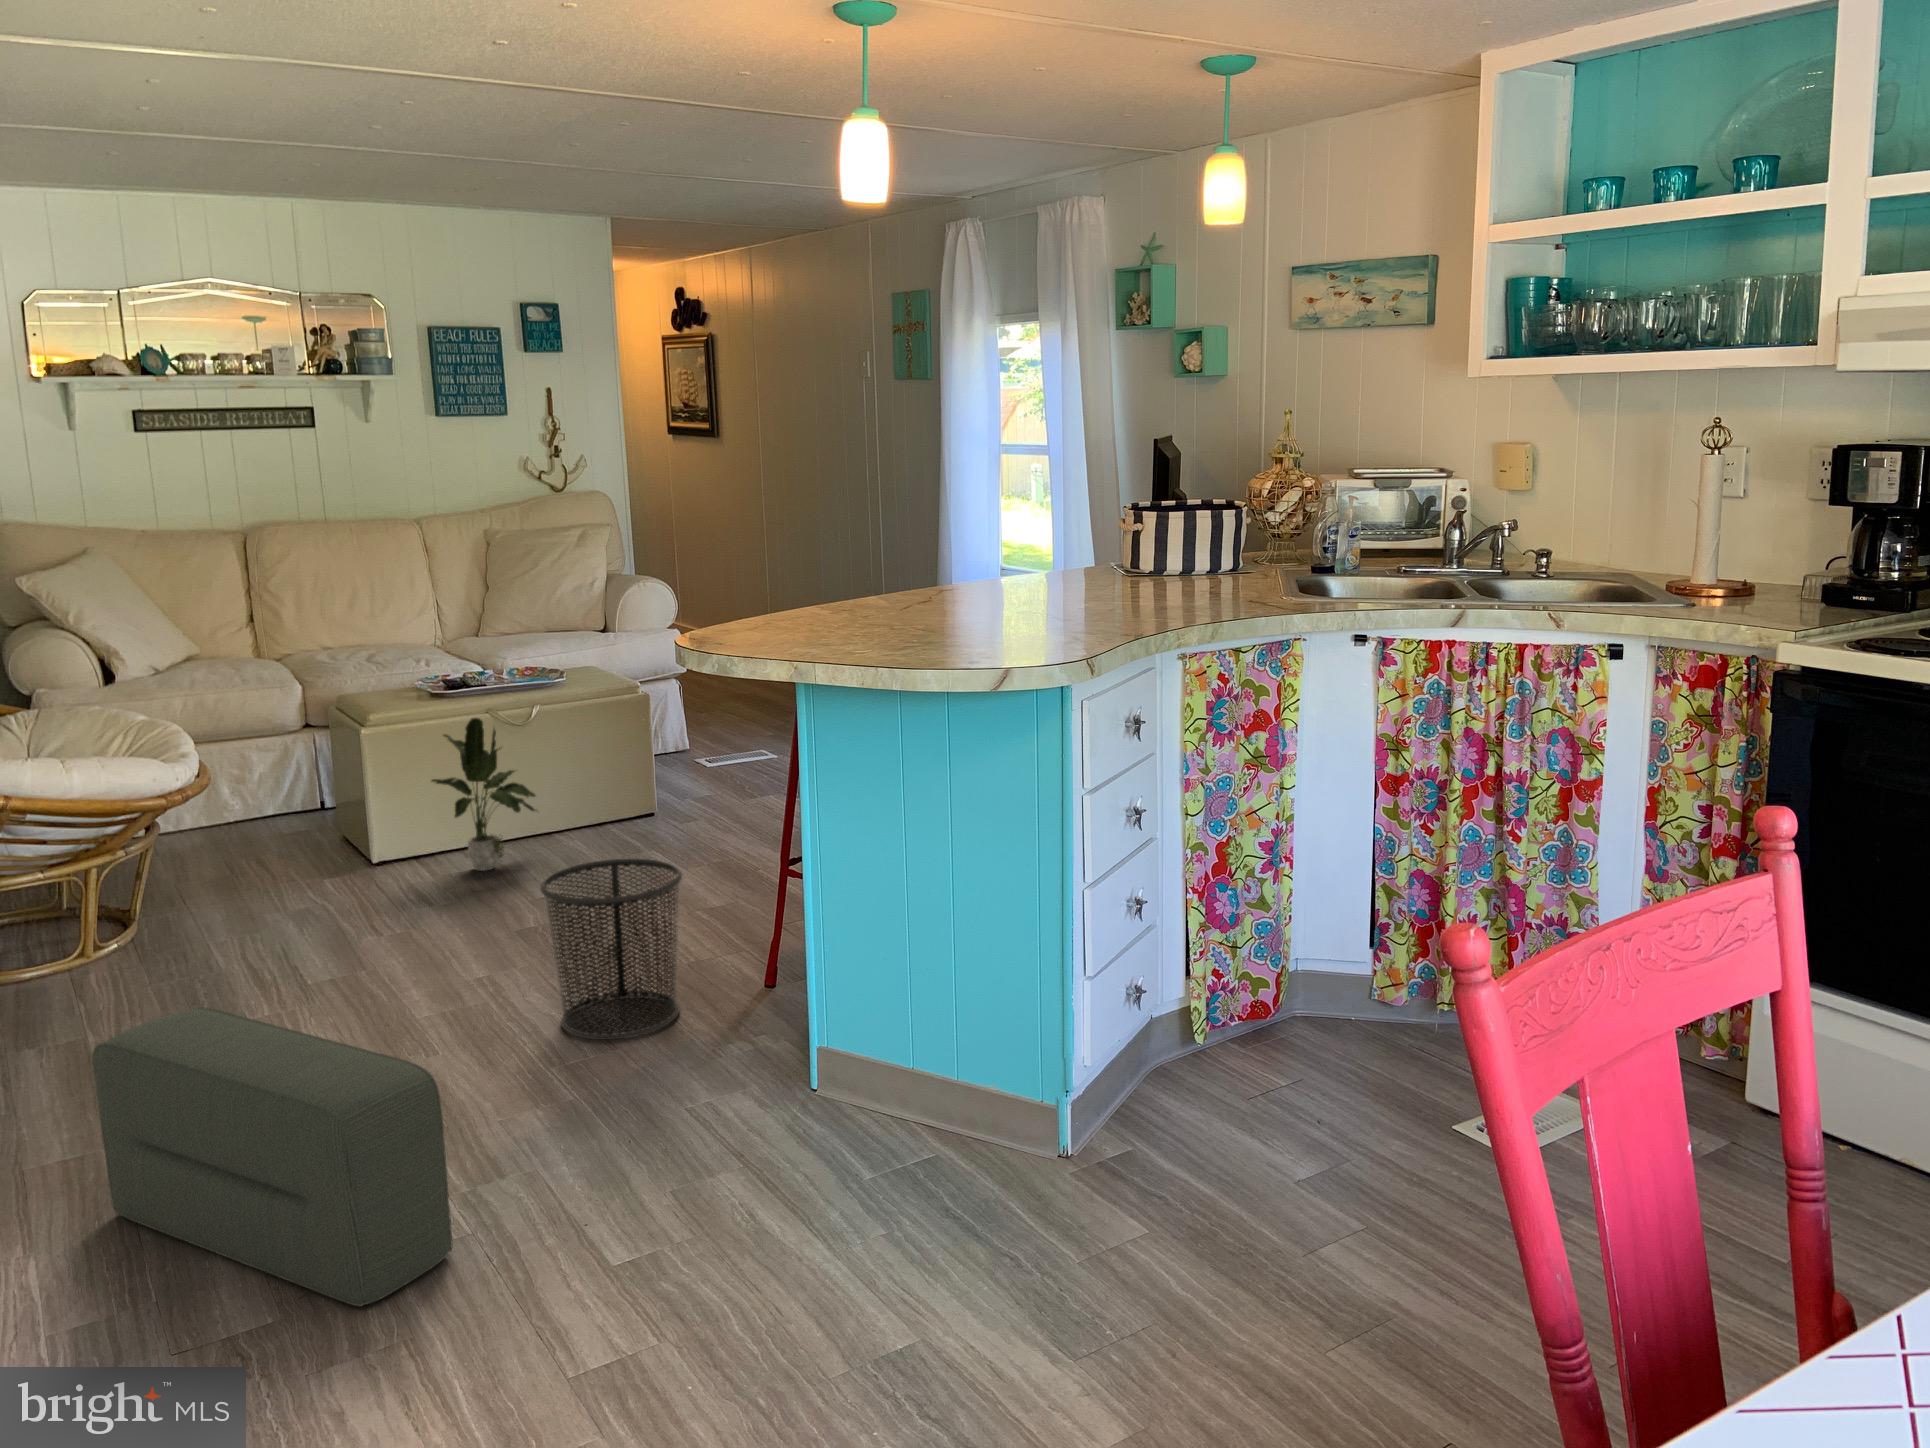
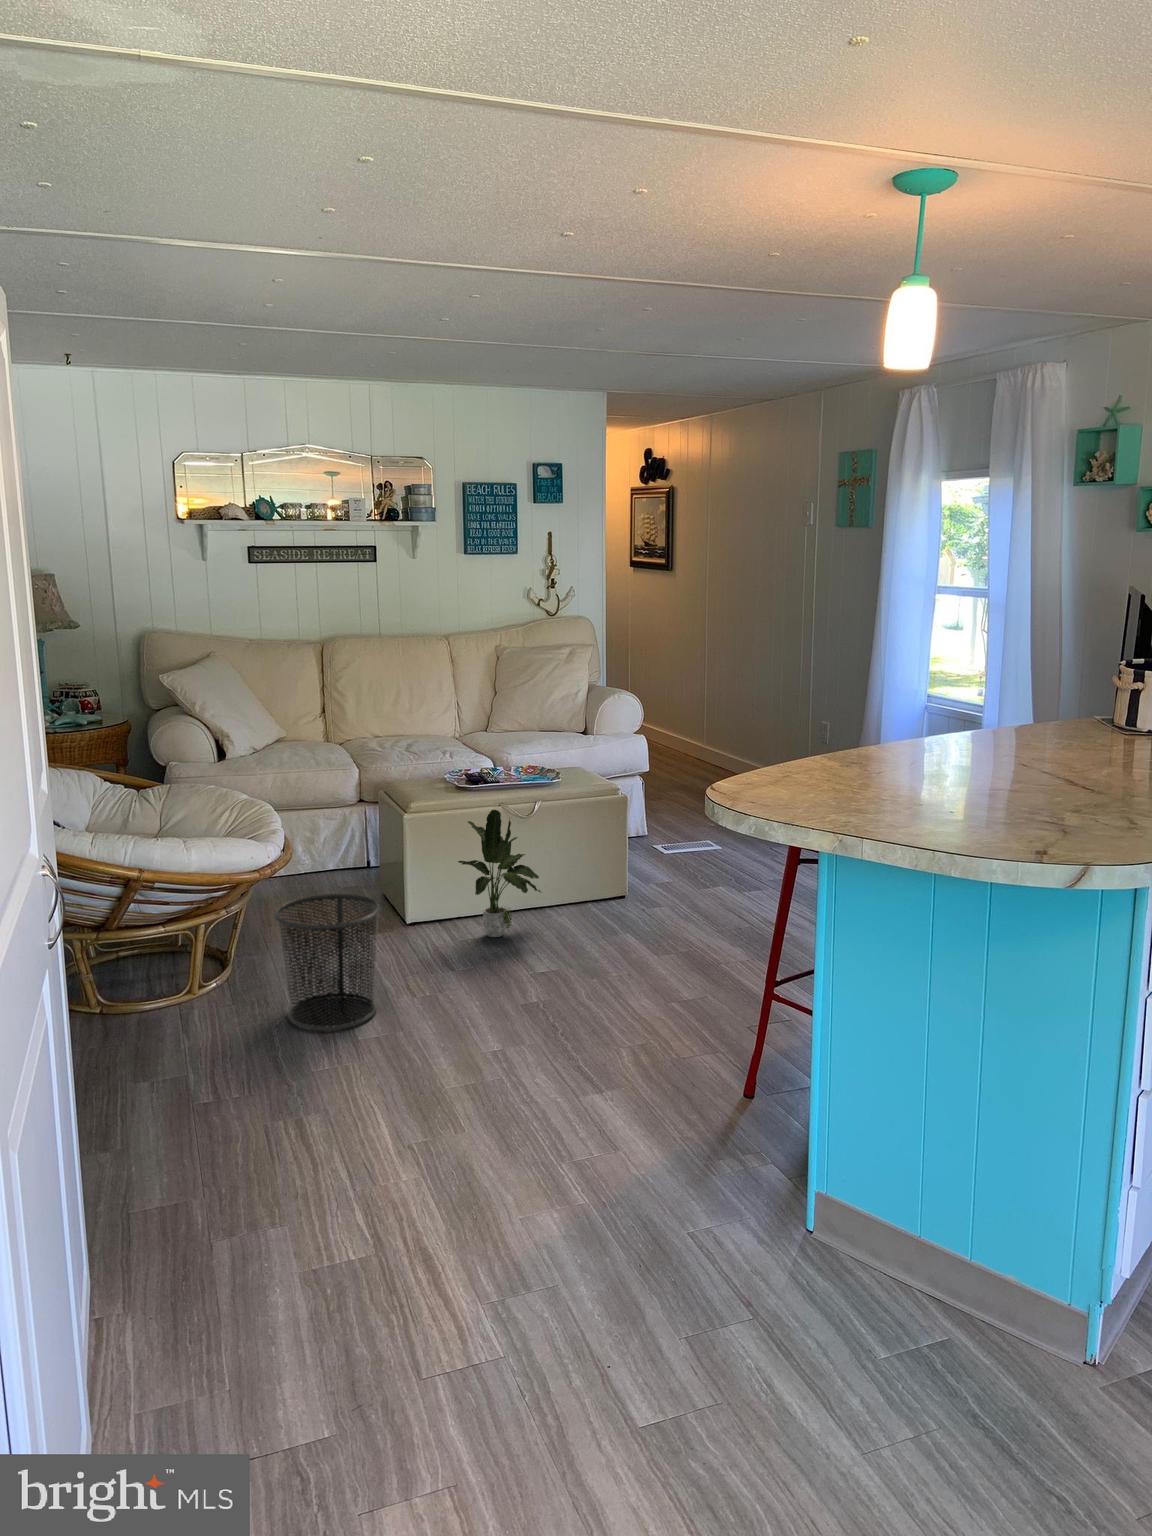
waste bin: present [540,858,682,1040] -> present [274,894,381,1031]
pouf: present [92,1007,453,1307] -> none [187,1101,492,1451]

